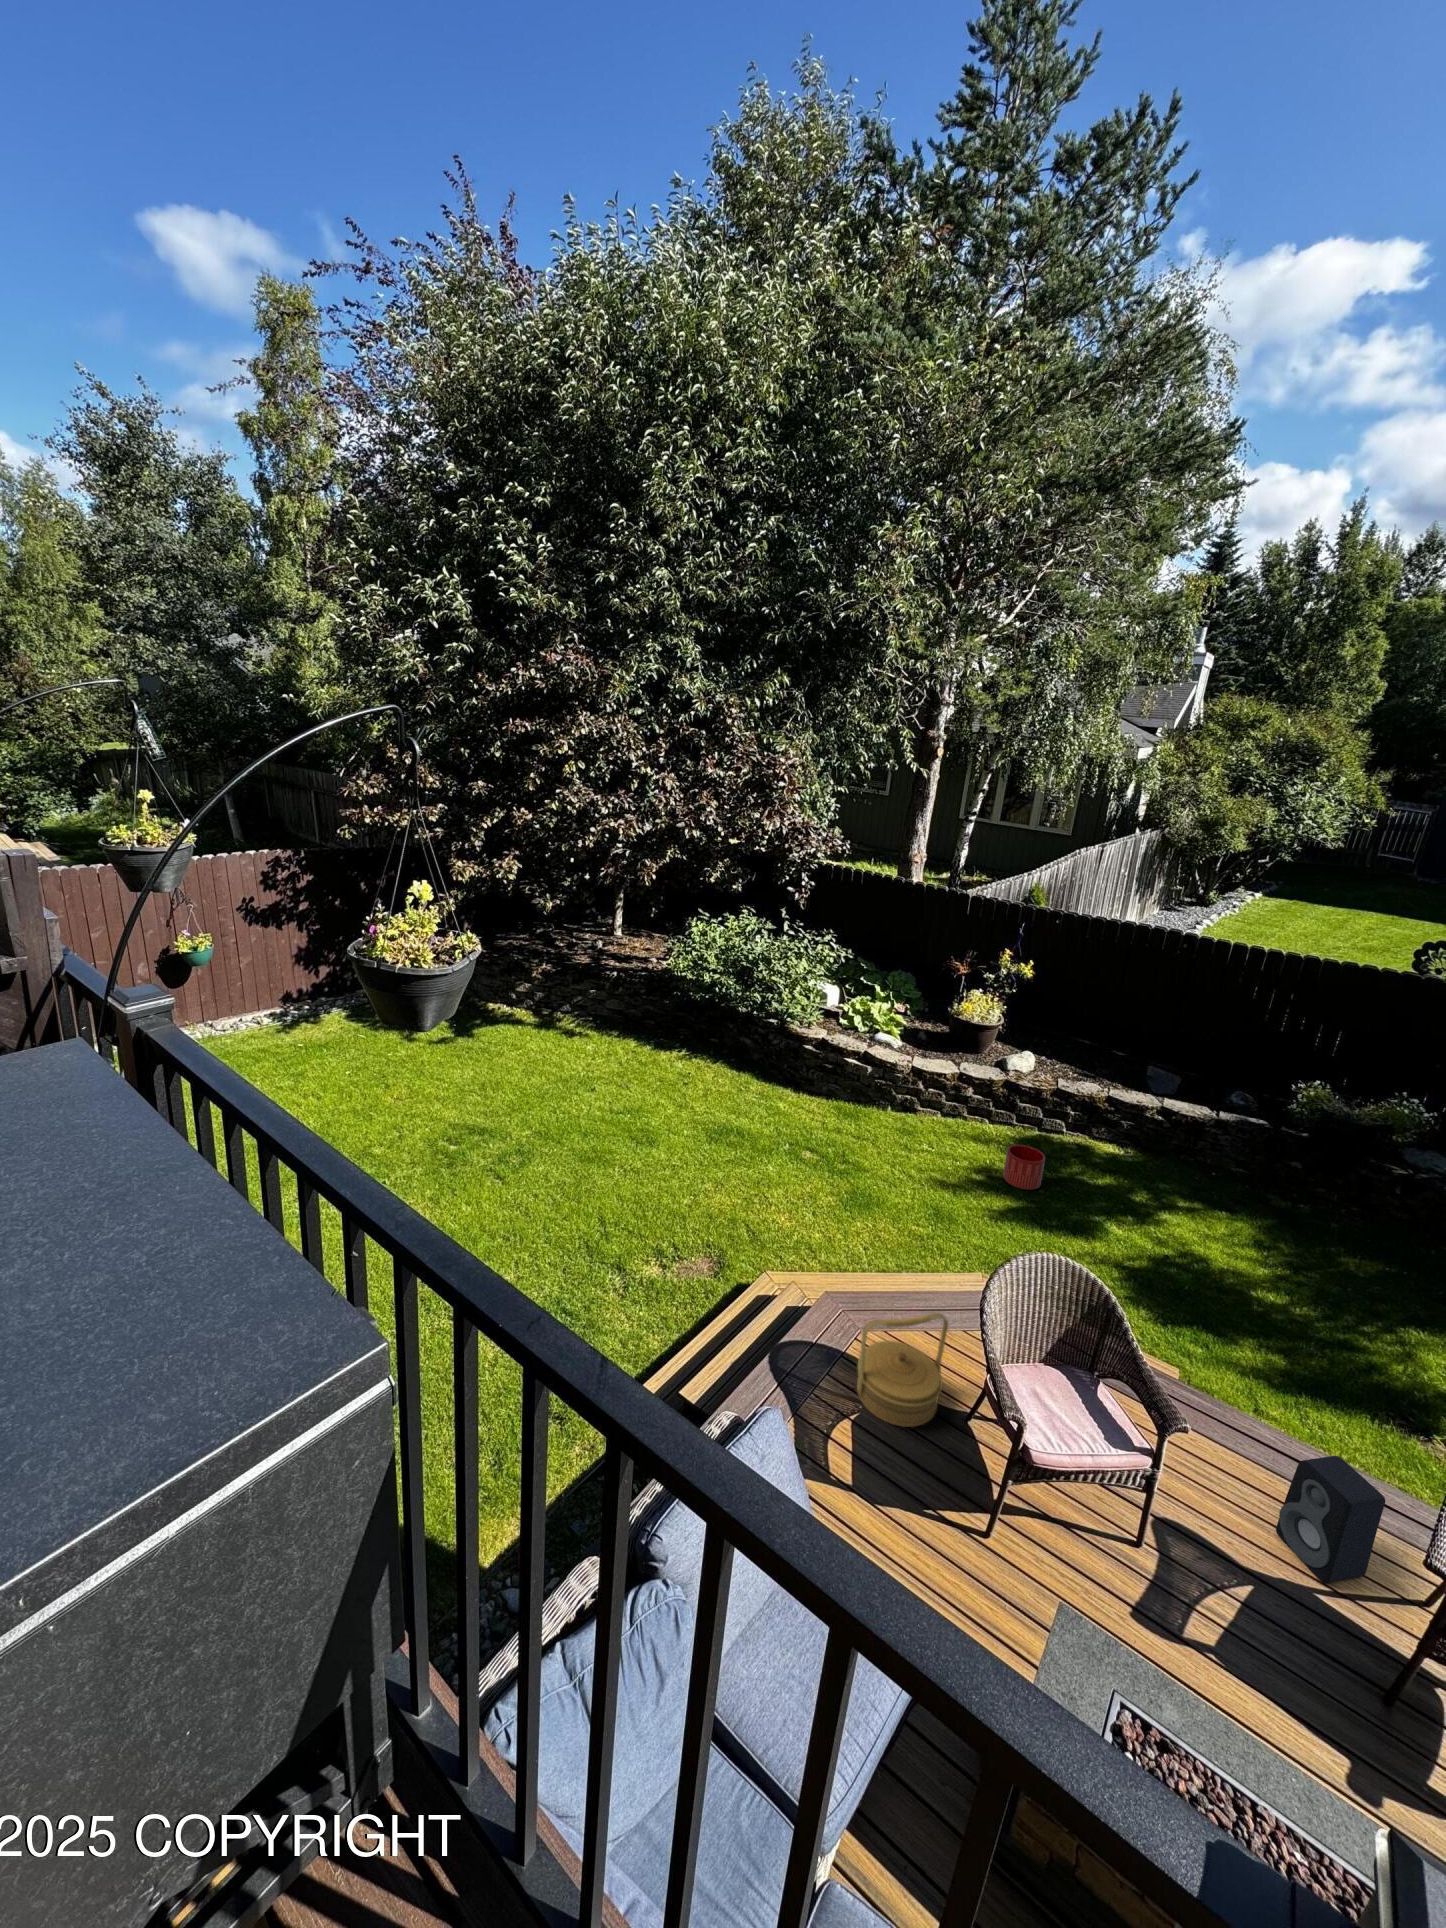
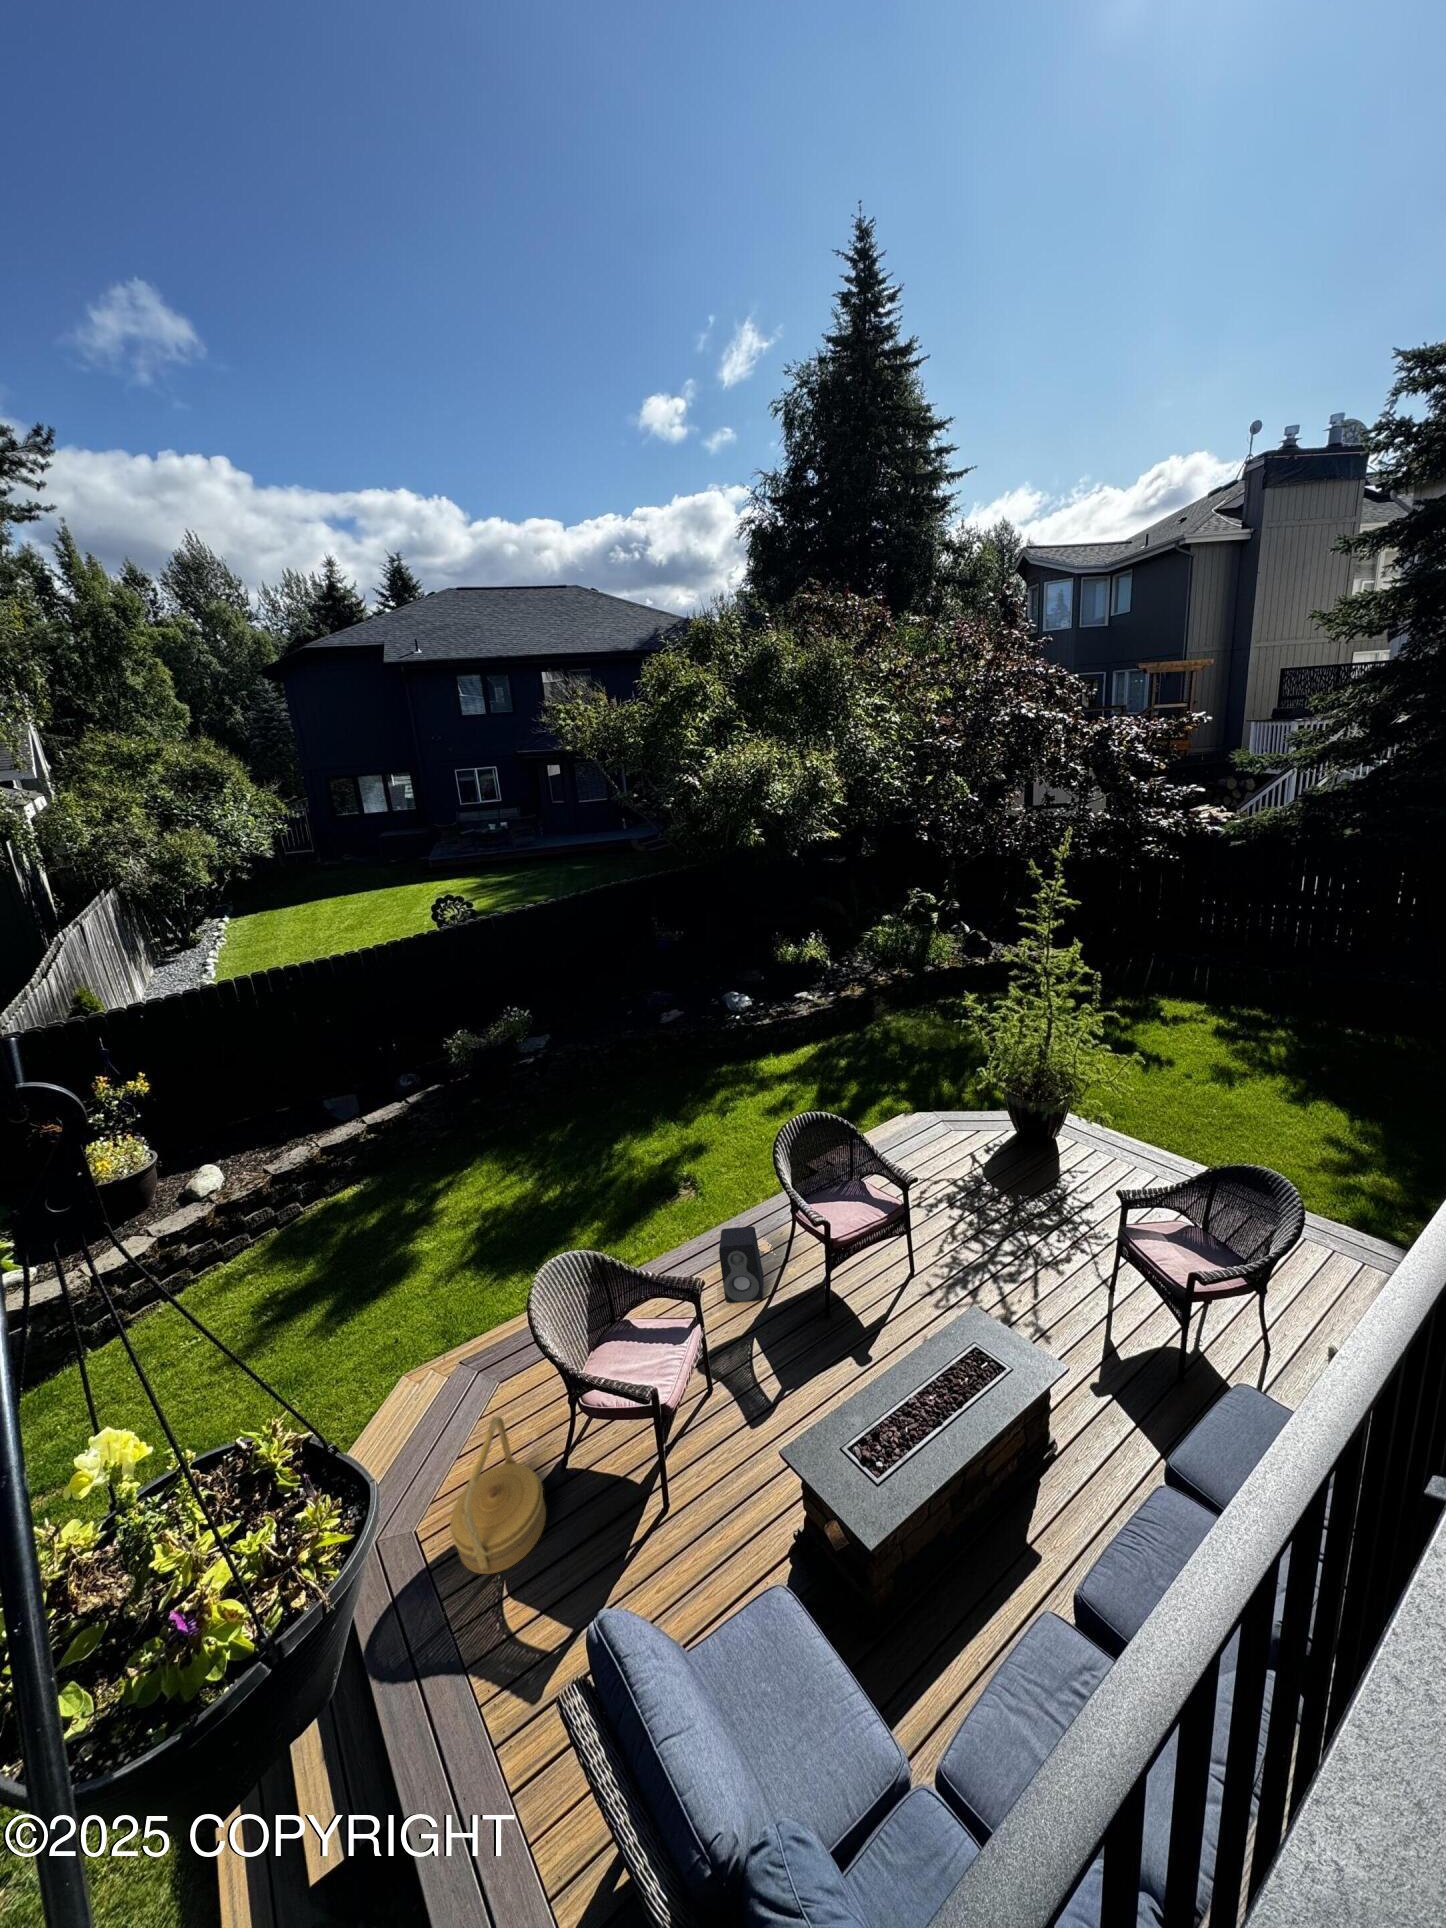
planter: present [1003,1145,1045,1190] -> none [293,1237,344,1289]

